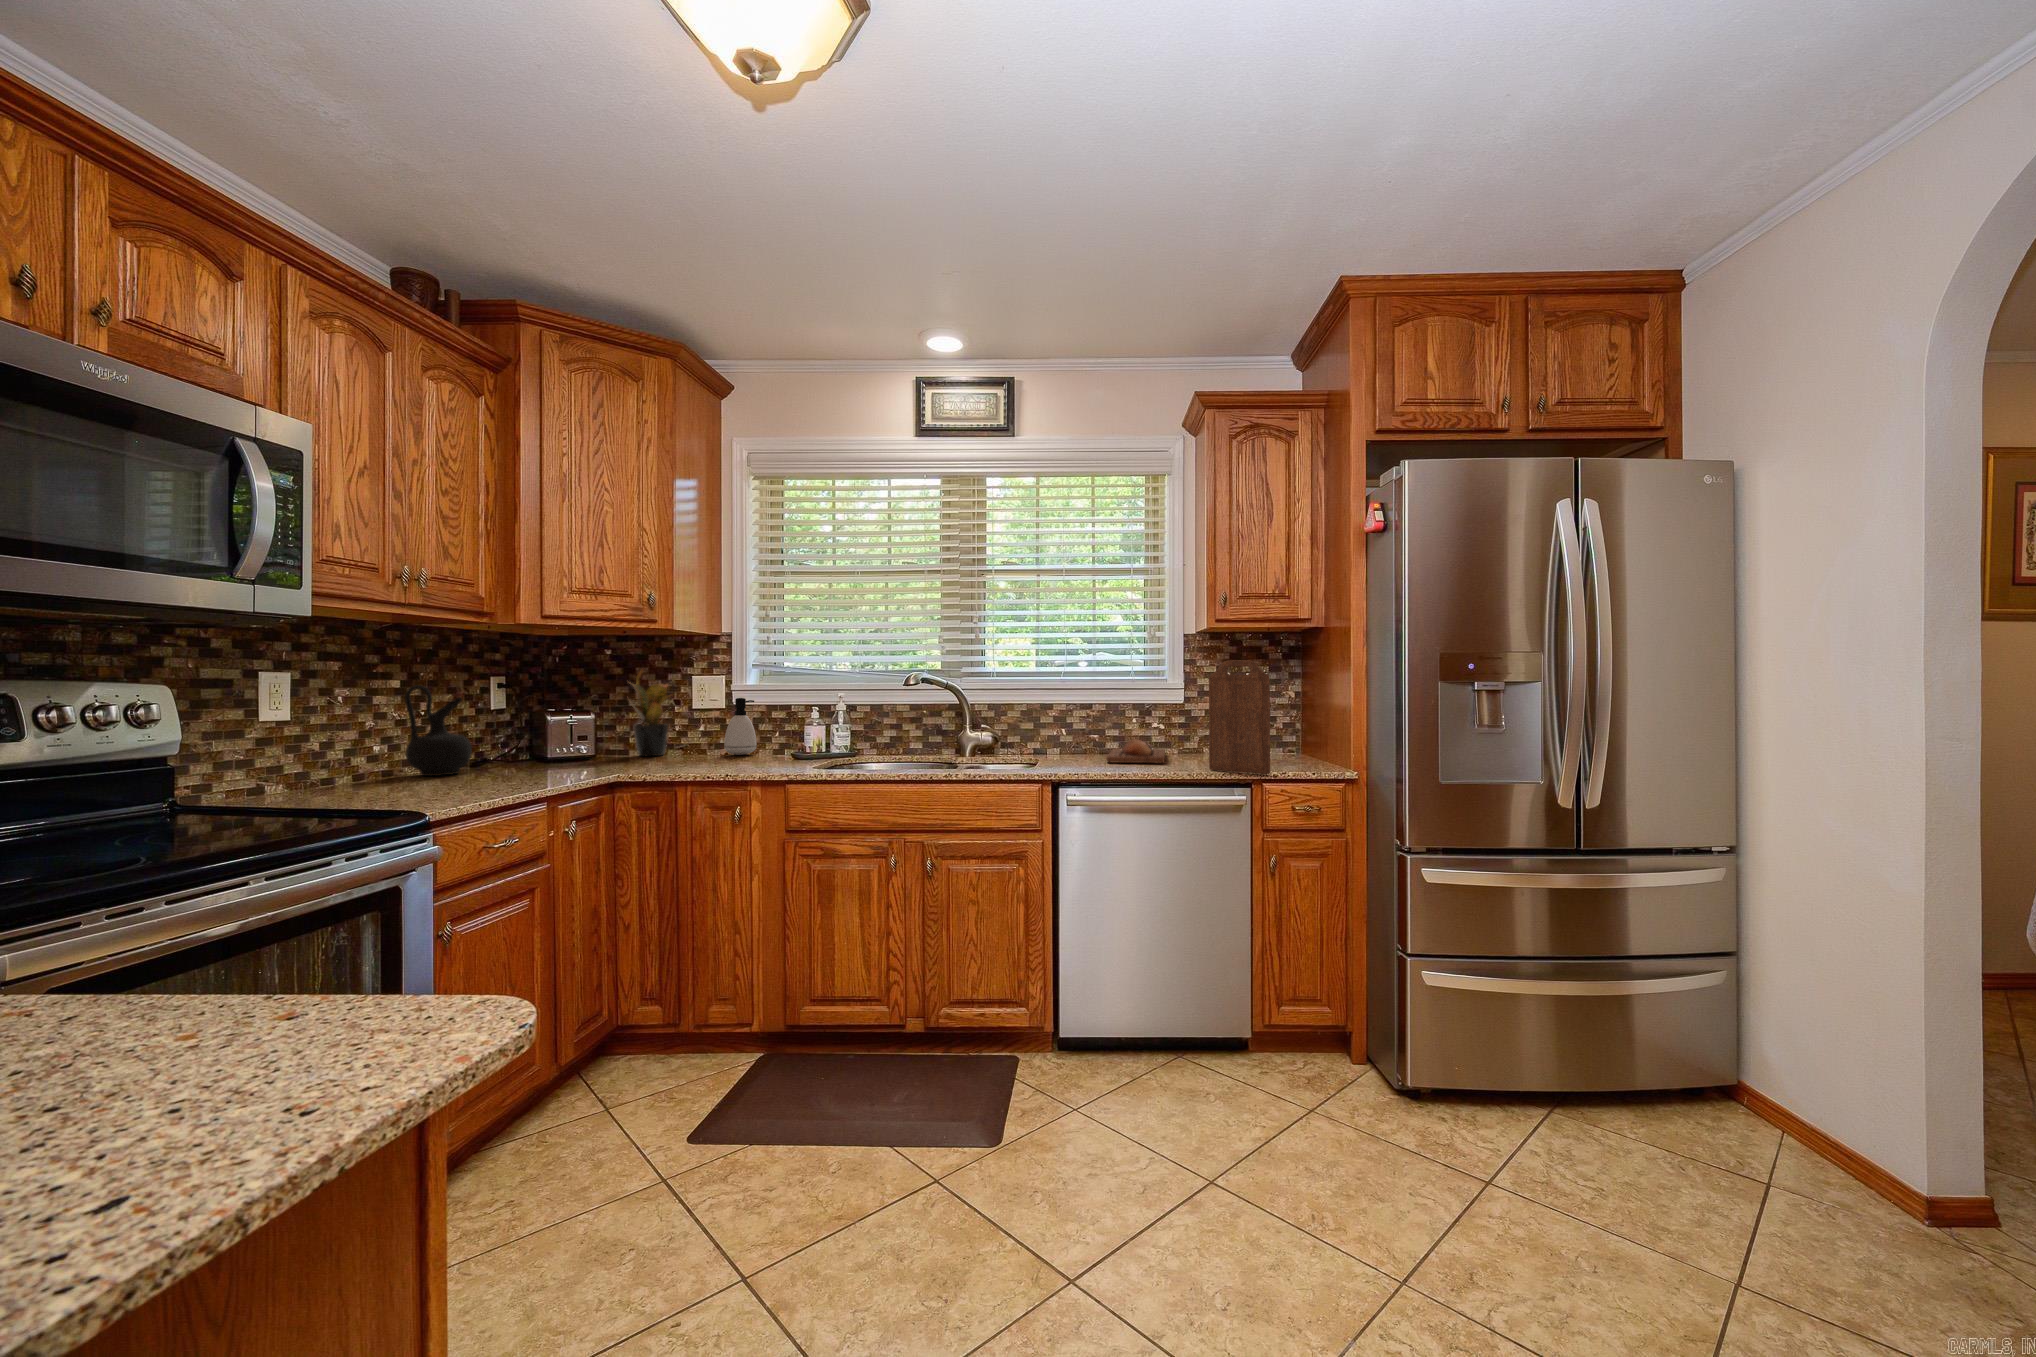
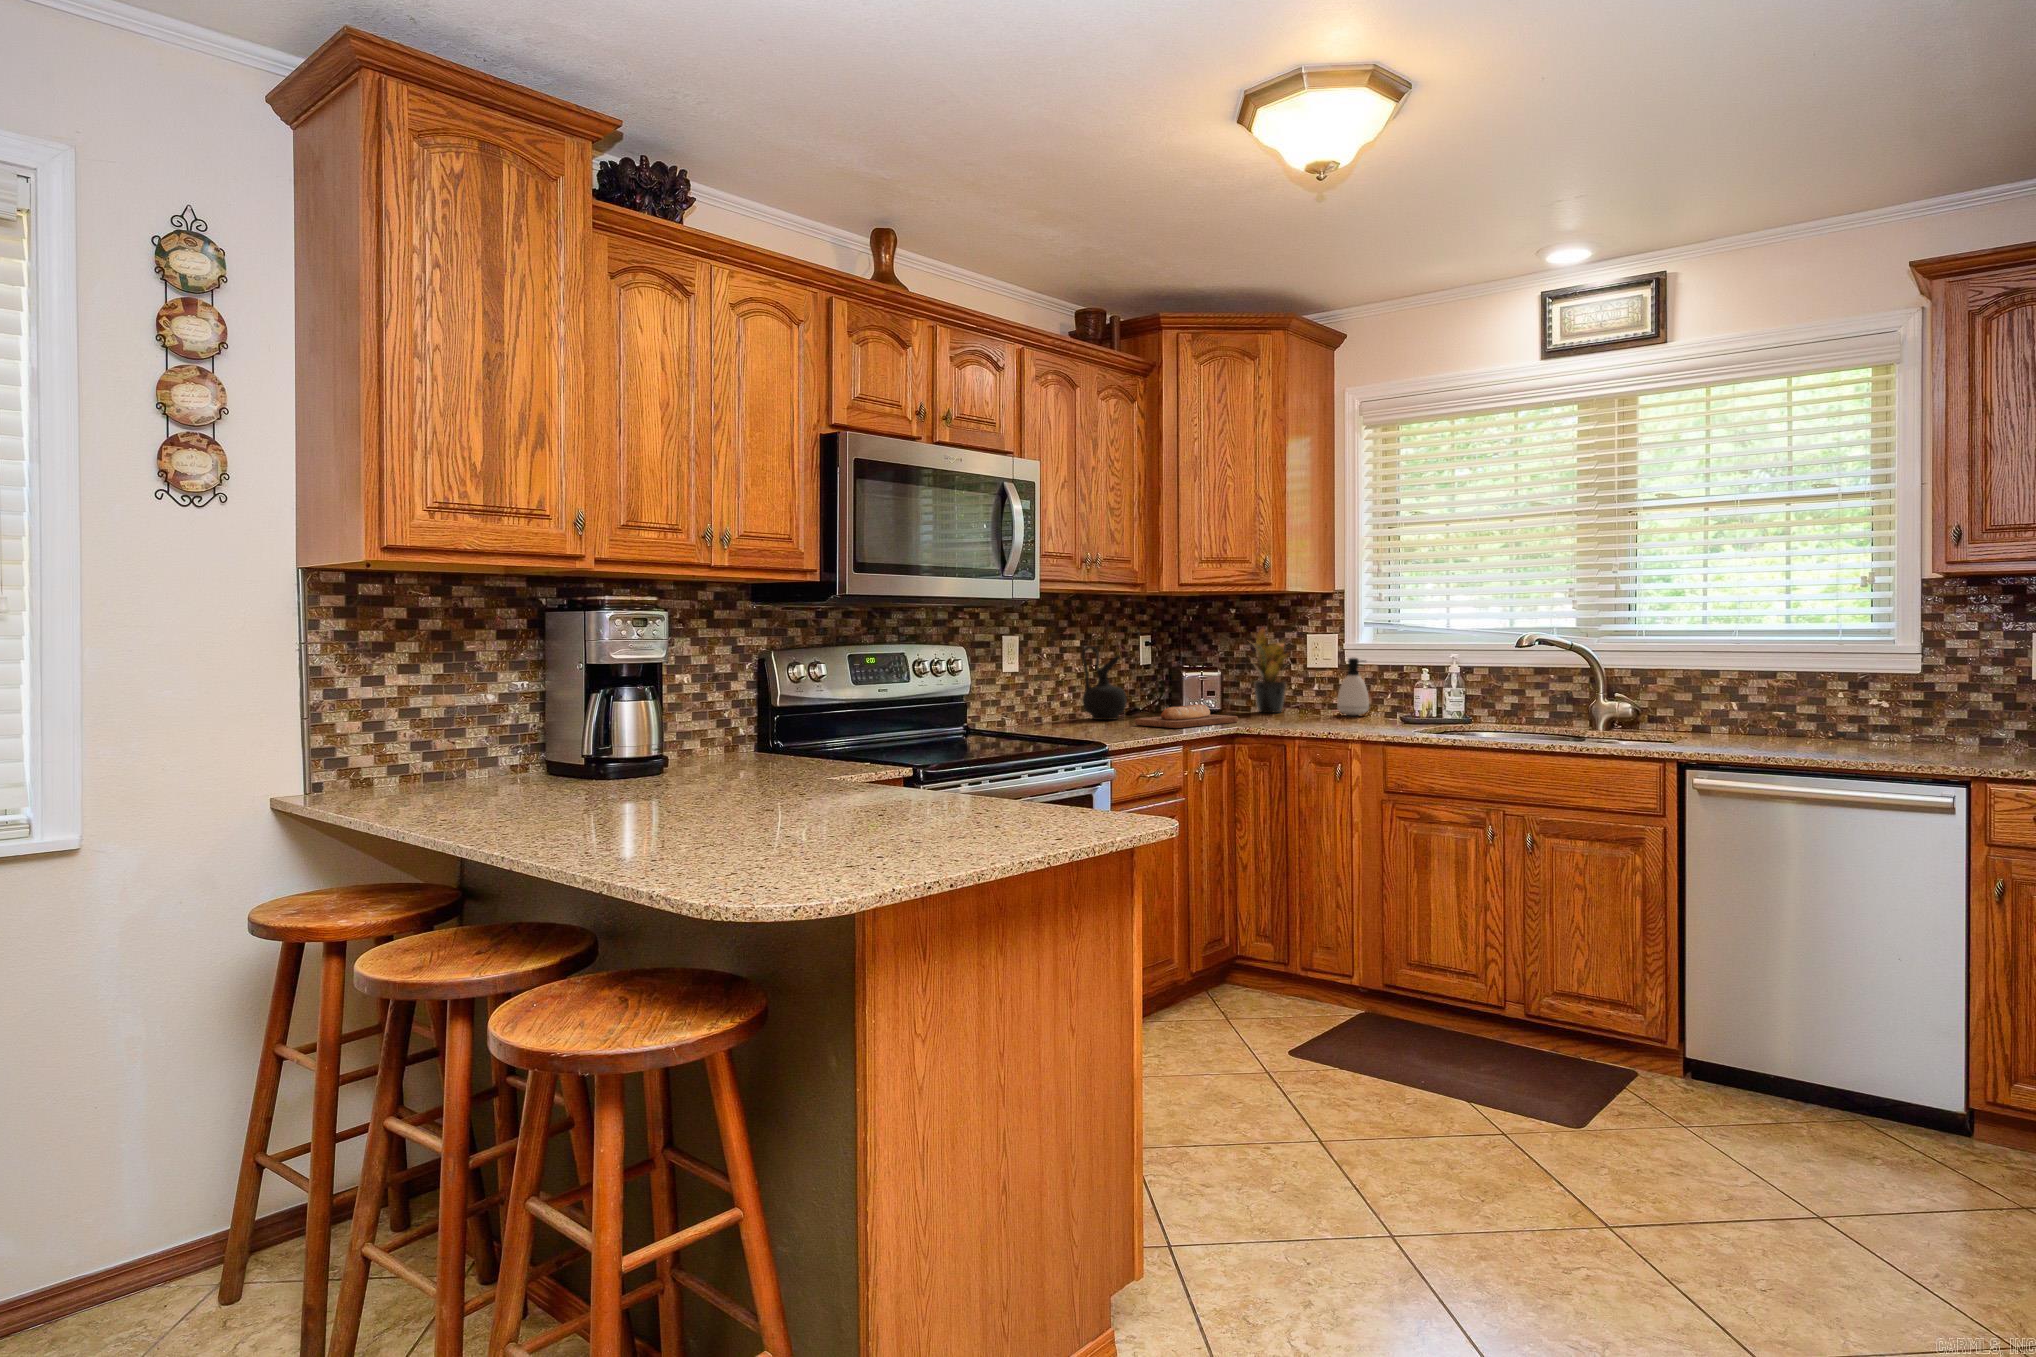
cutting board: present [1209,660,1270,774] -> none [1902,623,1985,768]
bread loaf: present [1106,739,1165,763] -> present [1135,704,1238,728]

